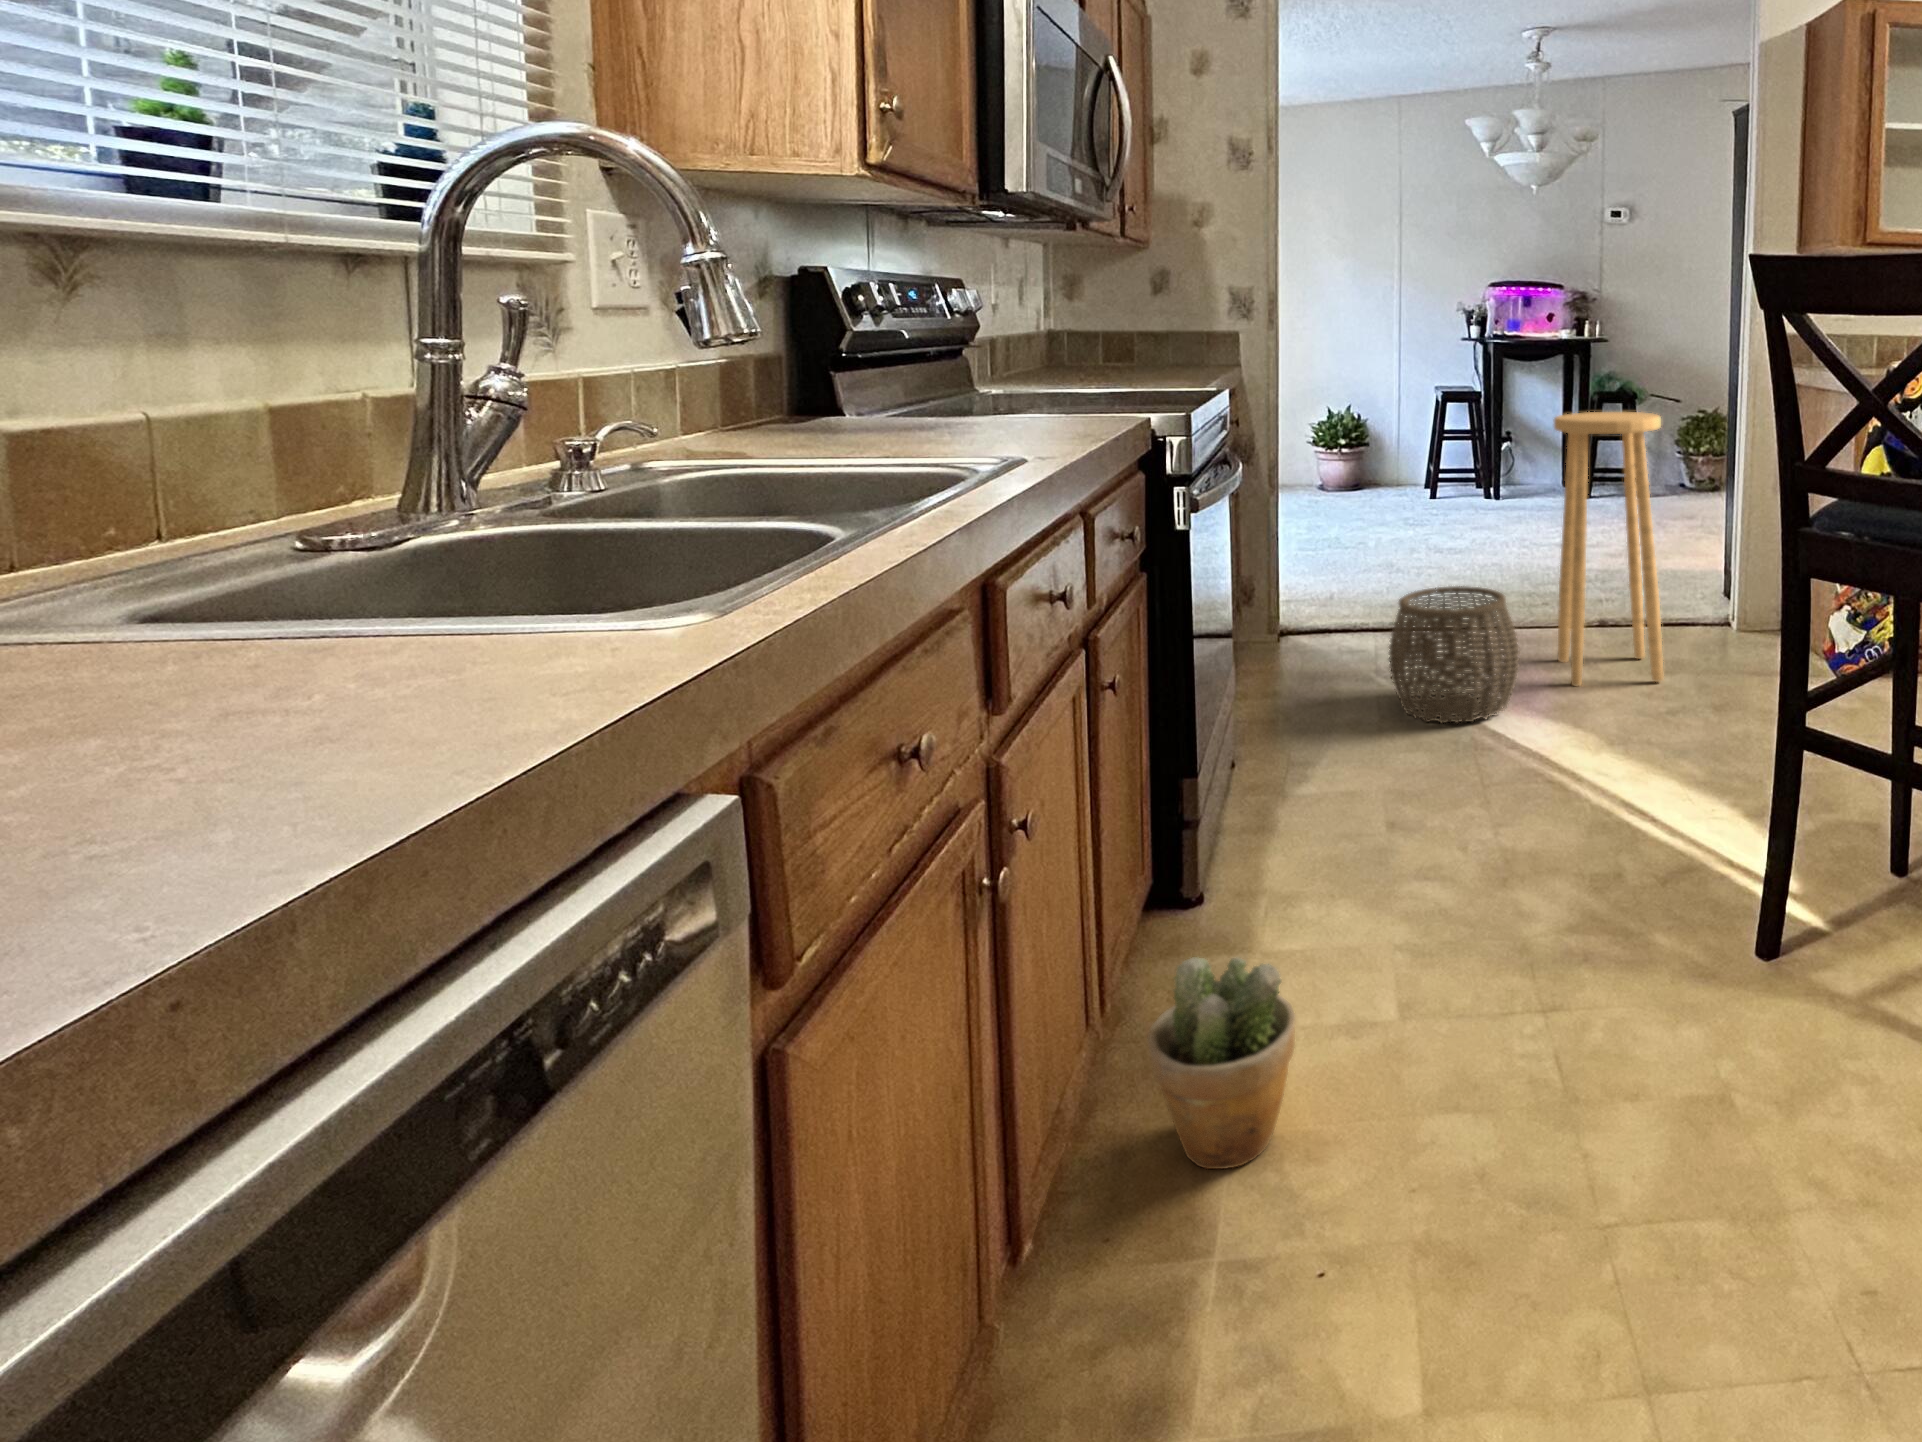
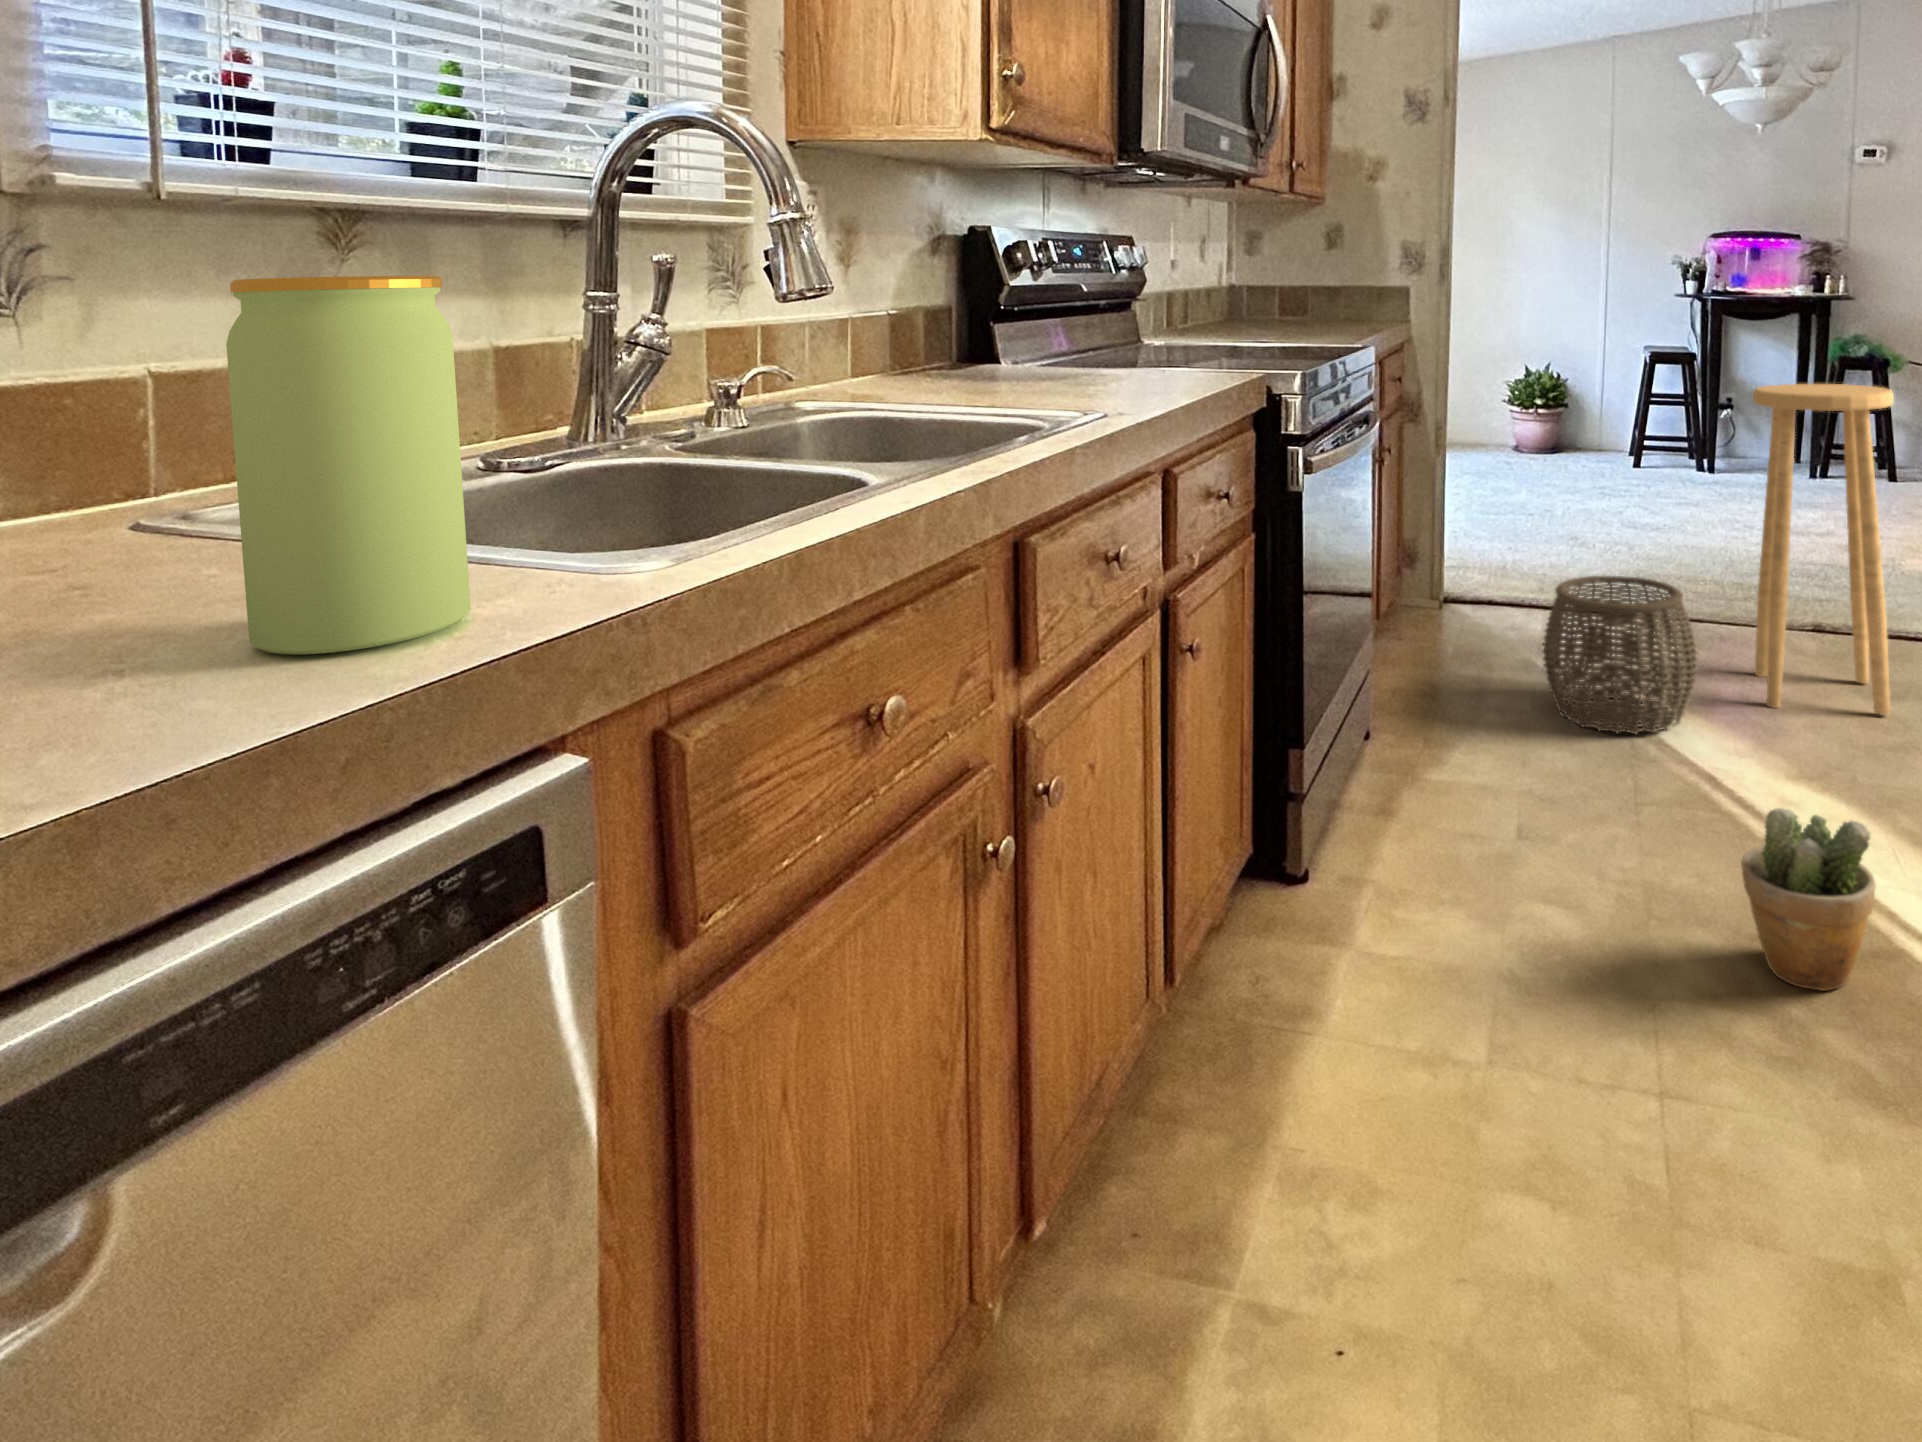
jar: none [228,316,543,743] -> present [226,276,471,654]
potted plant: present [1148,957,1296,1169] -> present [1741,808,1876,991]

